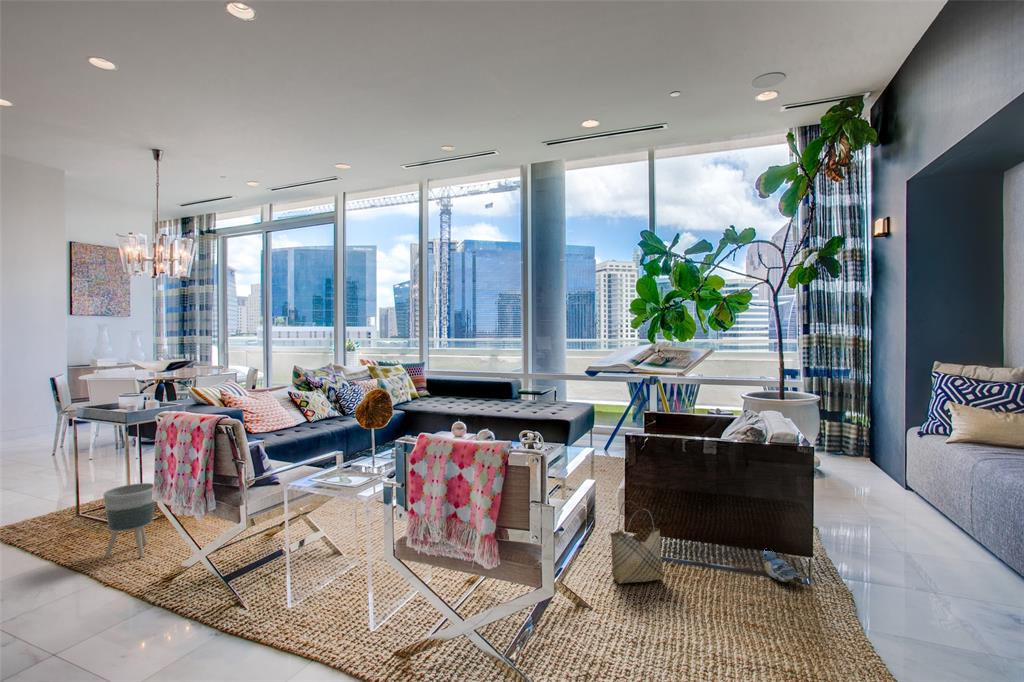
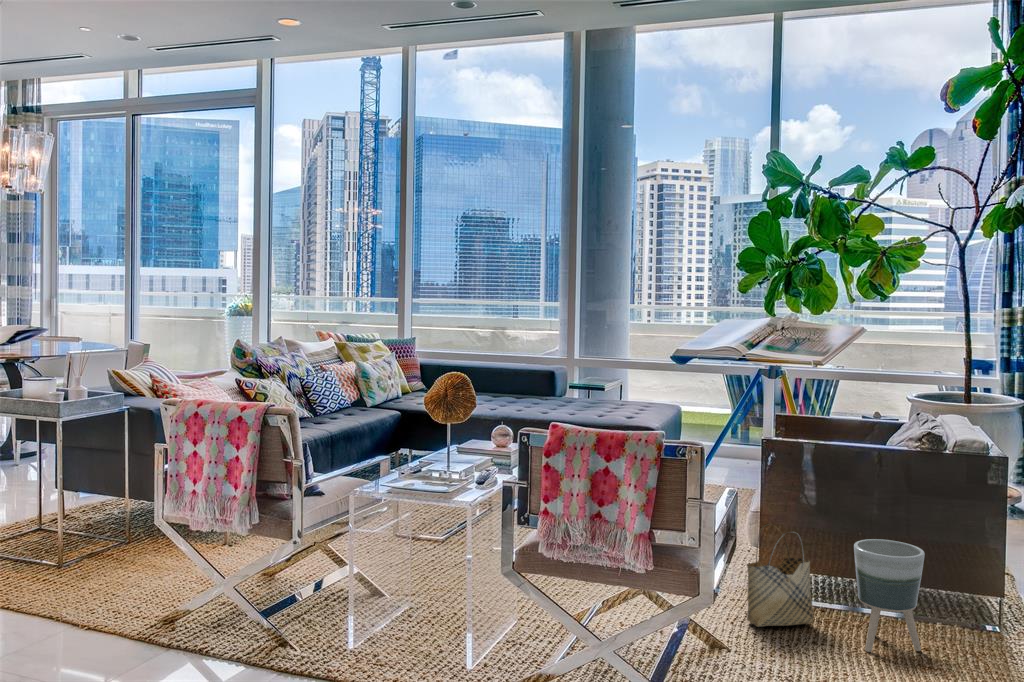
planter: present [104,483,155,558] -> present [854,539,925,652]
plush toy: present [763,550,801,584] -> none [941,587,989,628]

